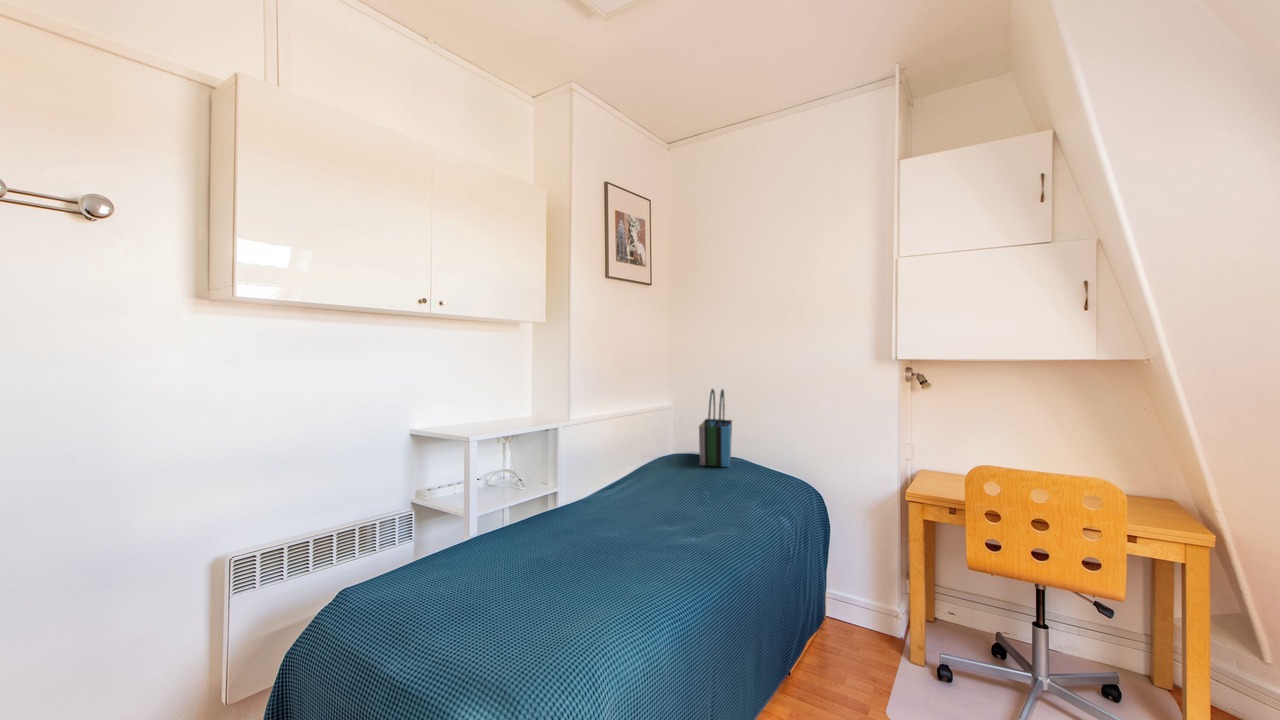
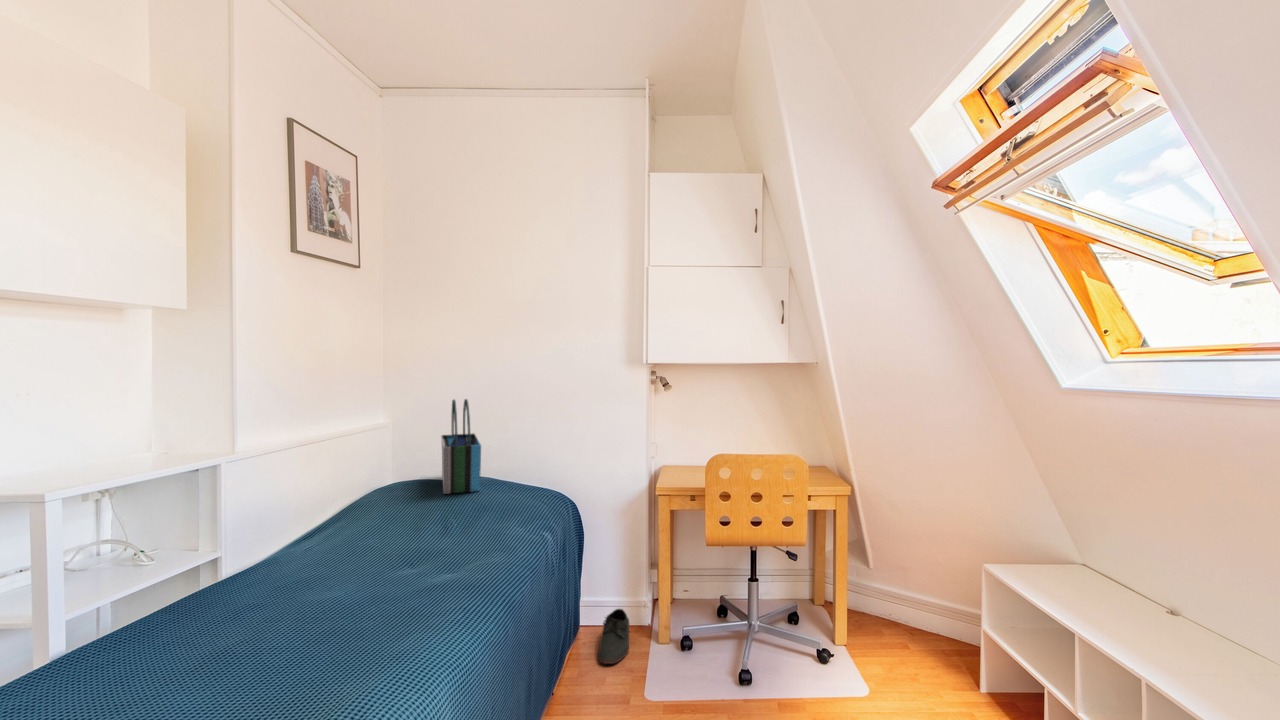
shoe: none [834,609,874,664] -> present [598,609,629,664]

